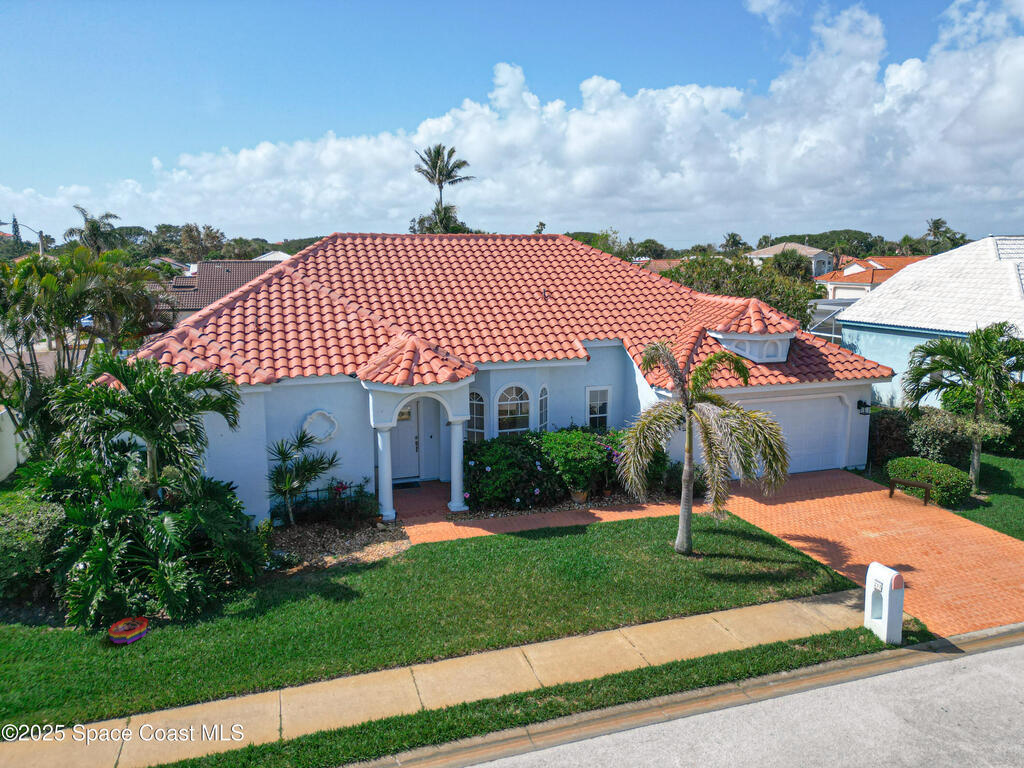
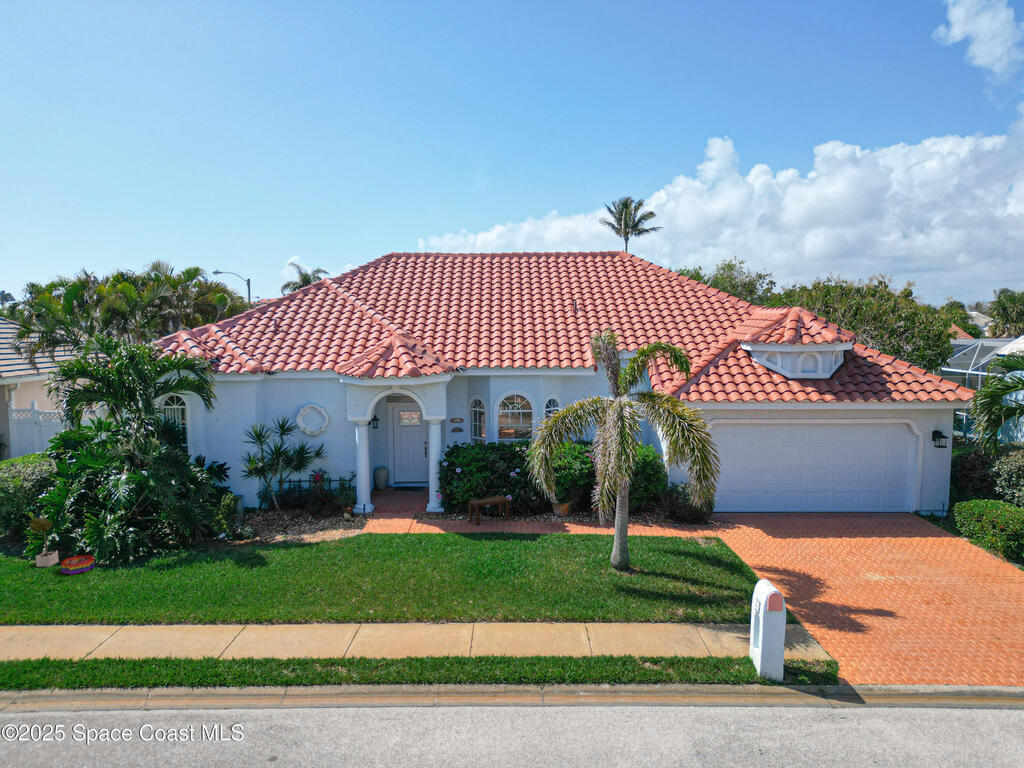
bench: present [889,477,932,505] -> present [469,496,510,525]
potted tree: none [55,581,93,640] -> present [29,518,59,567]

